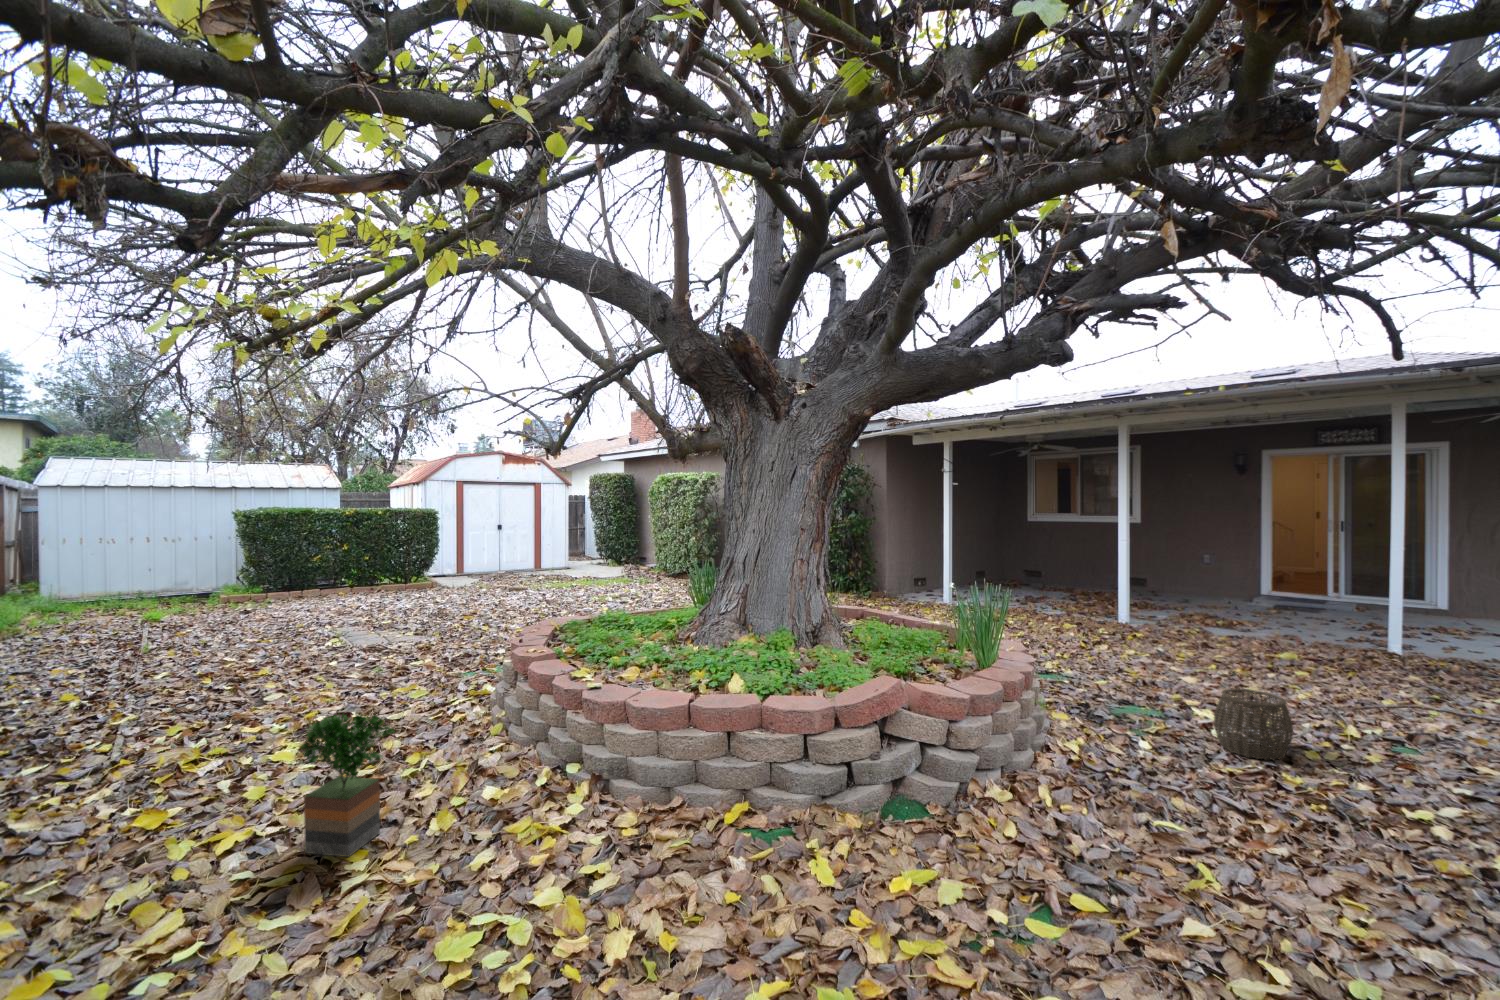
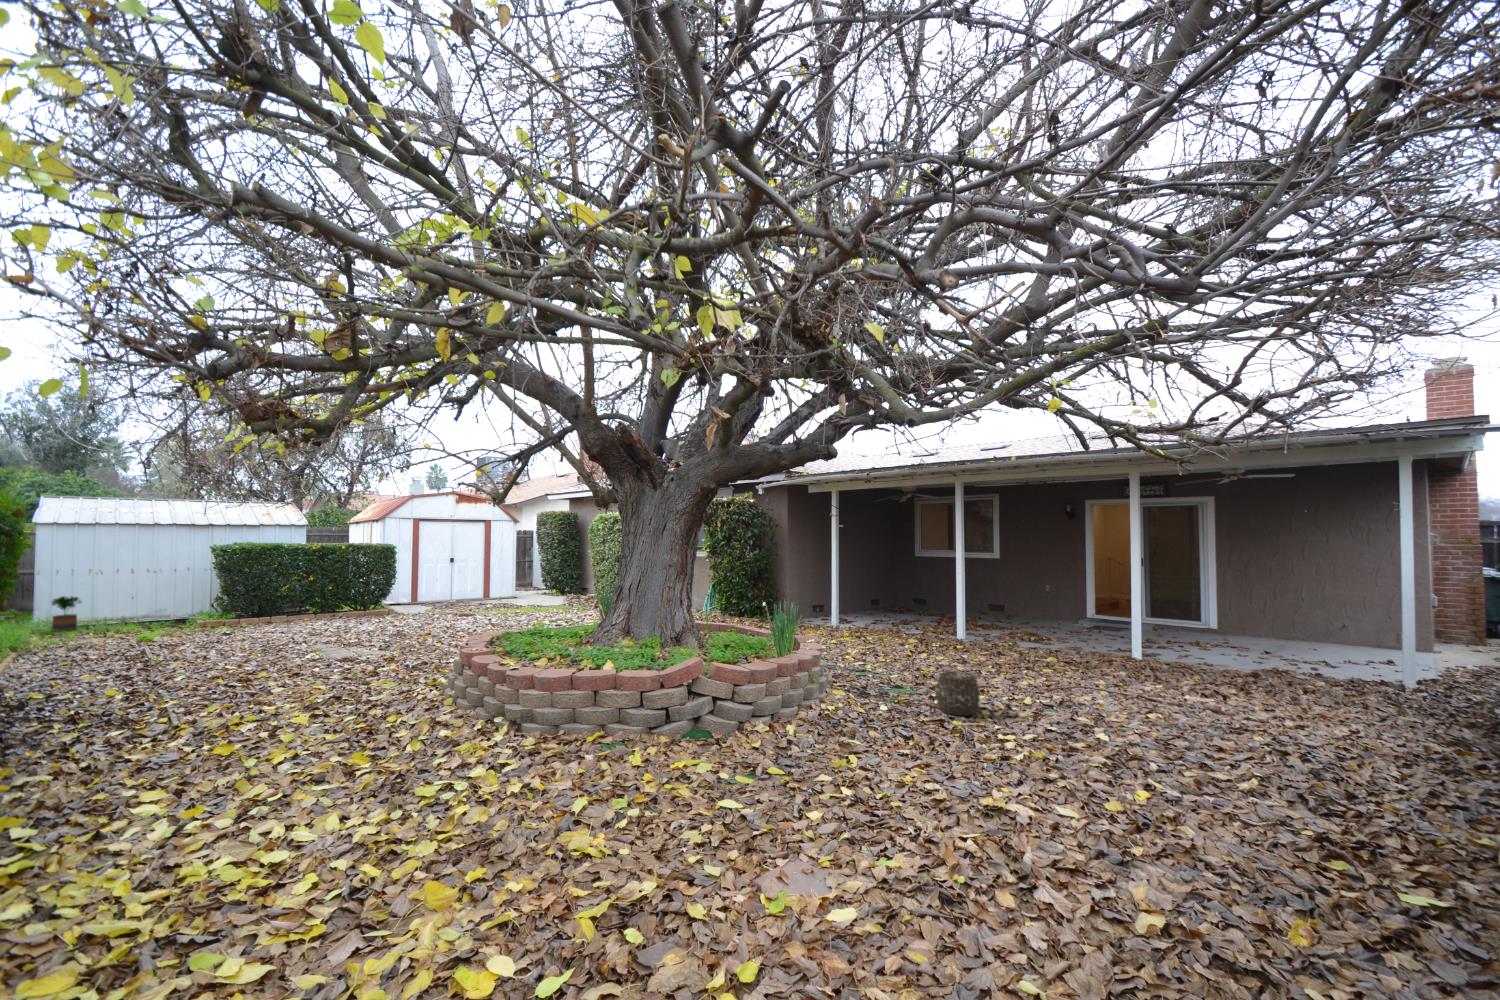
potted tree: present [302,714,394,857] -> present [52,596,81,632]

